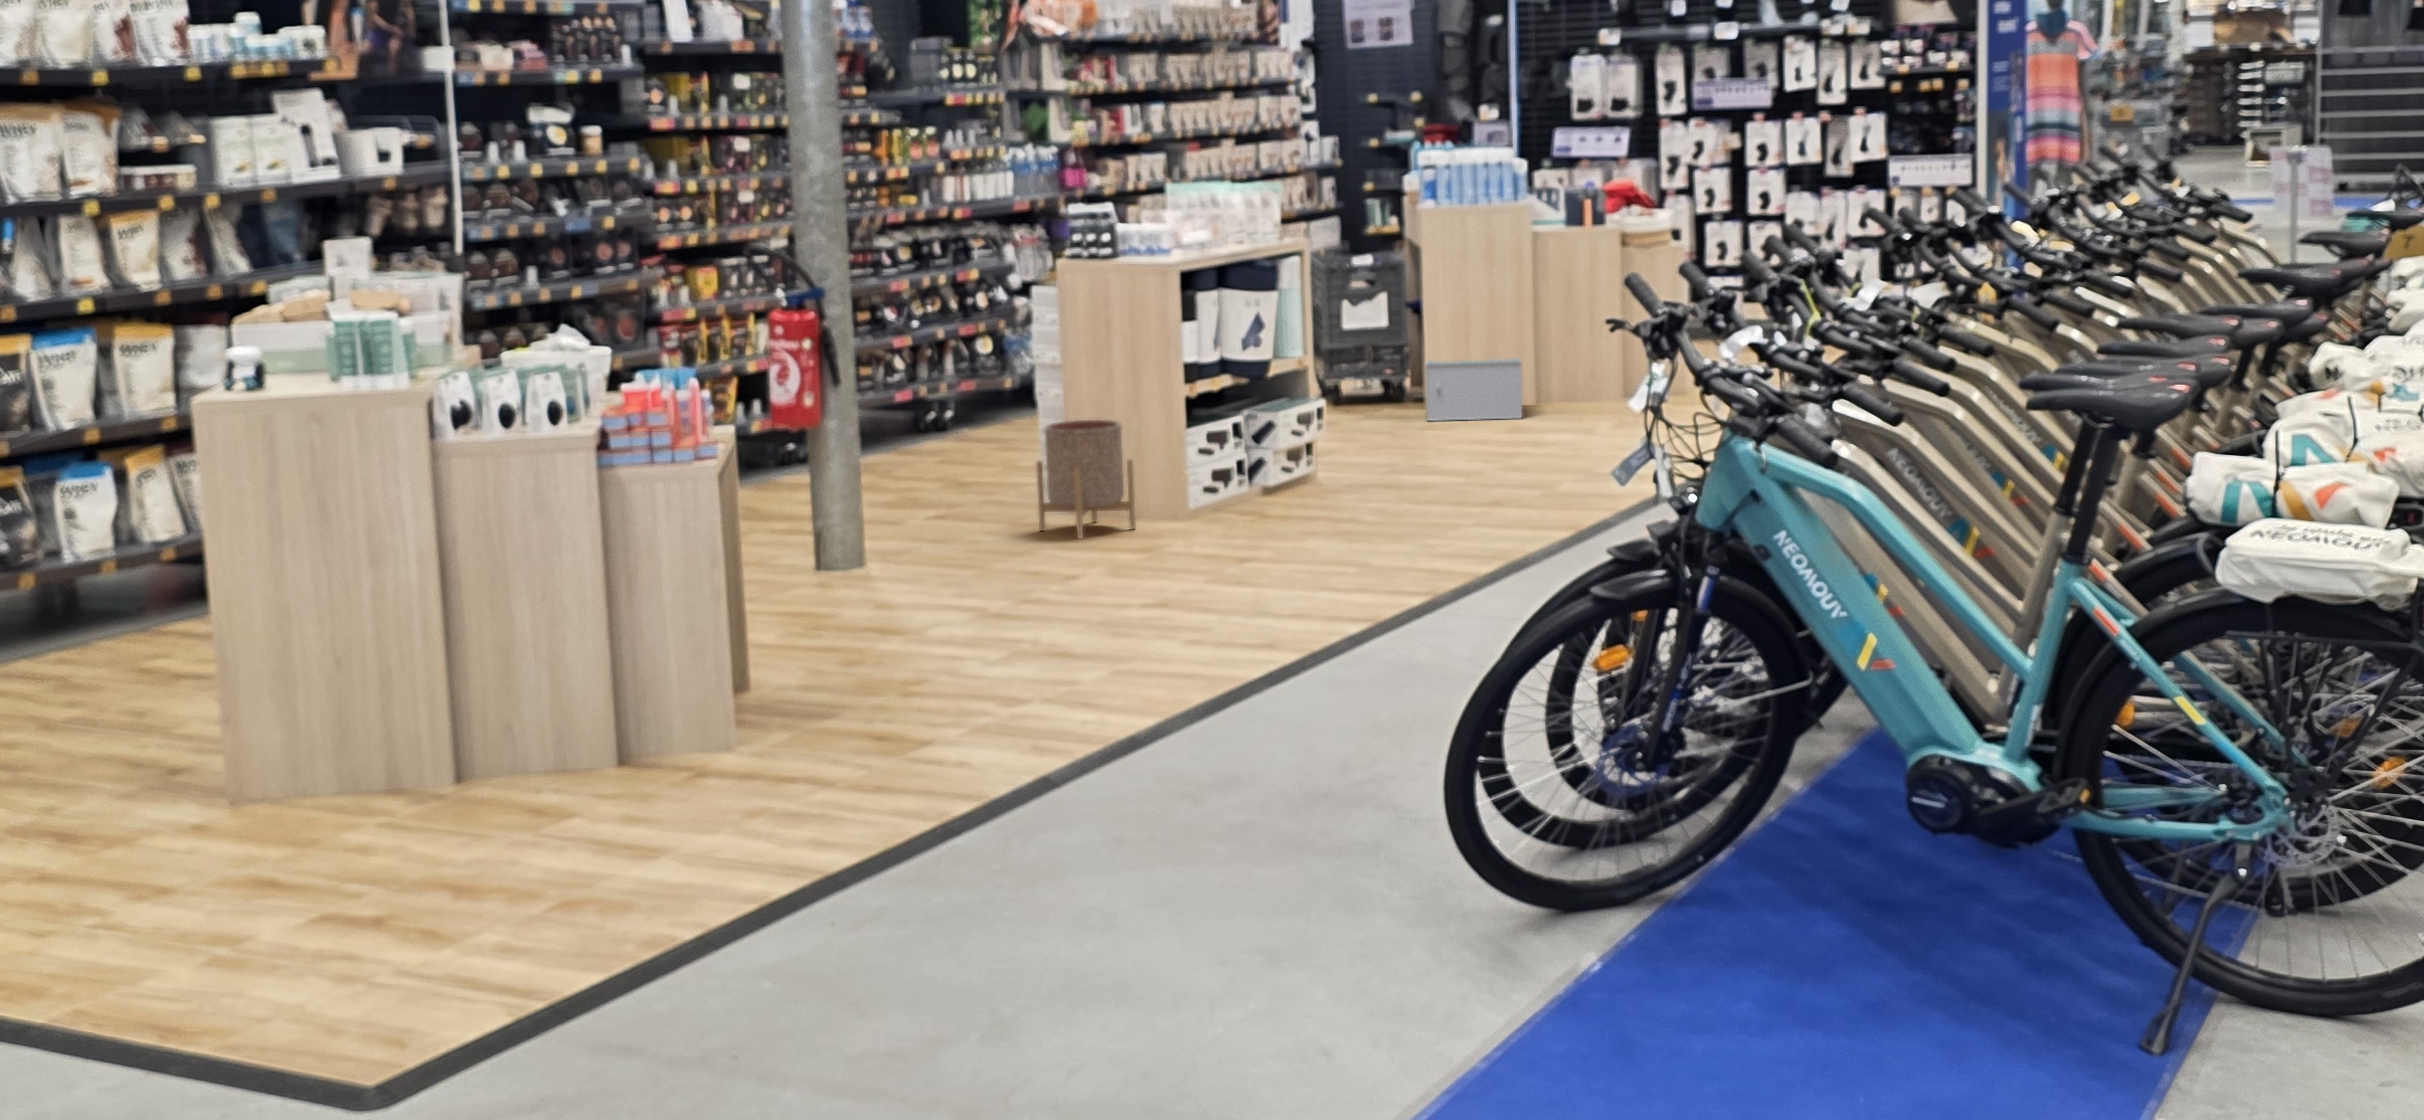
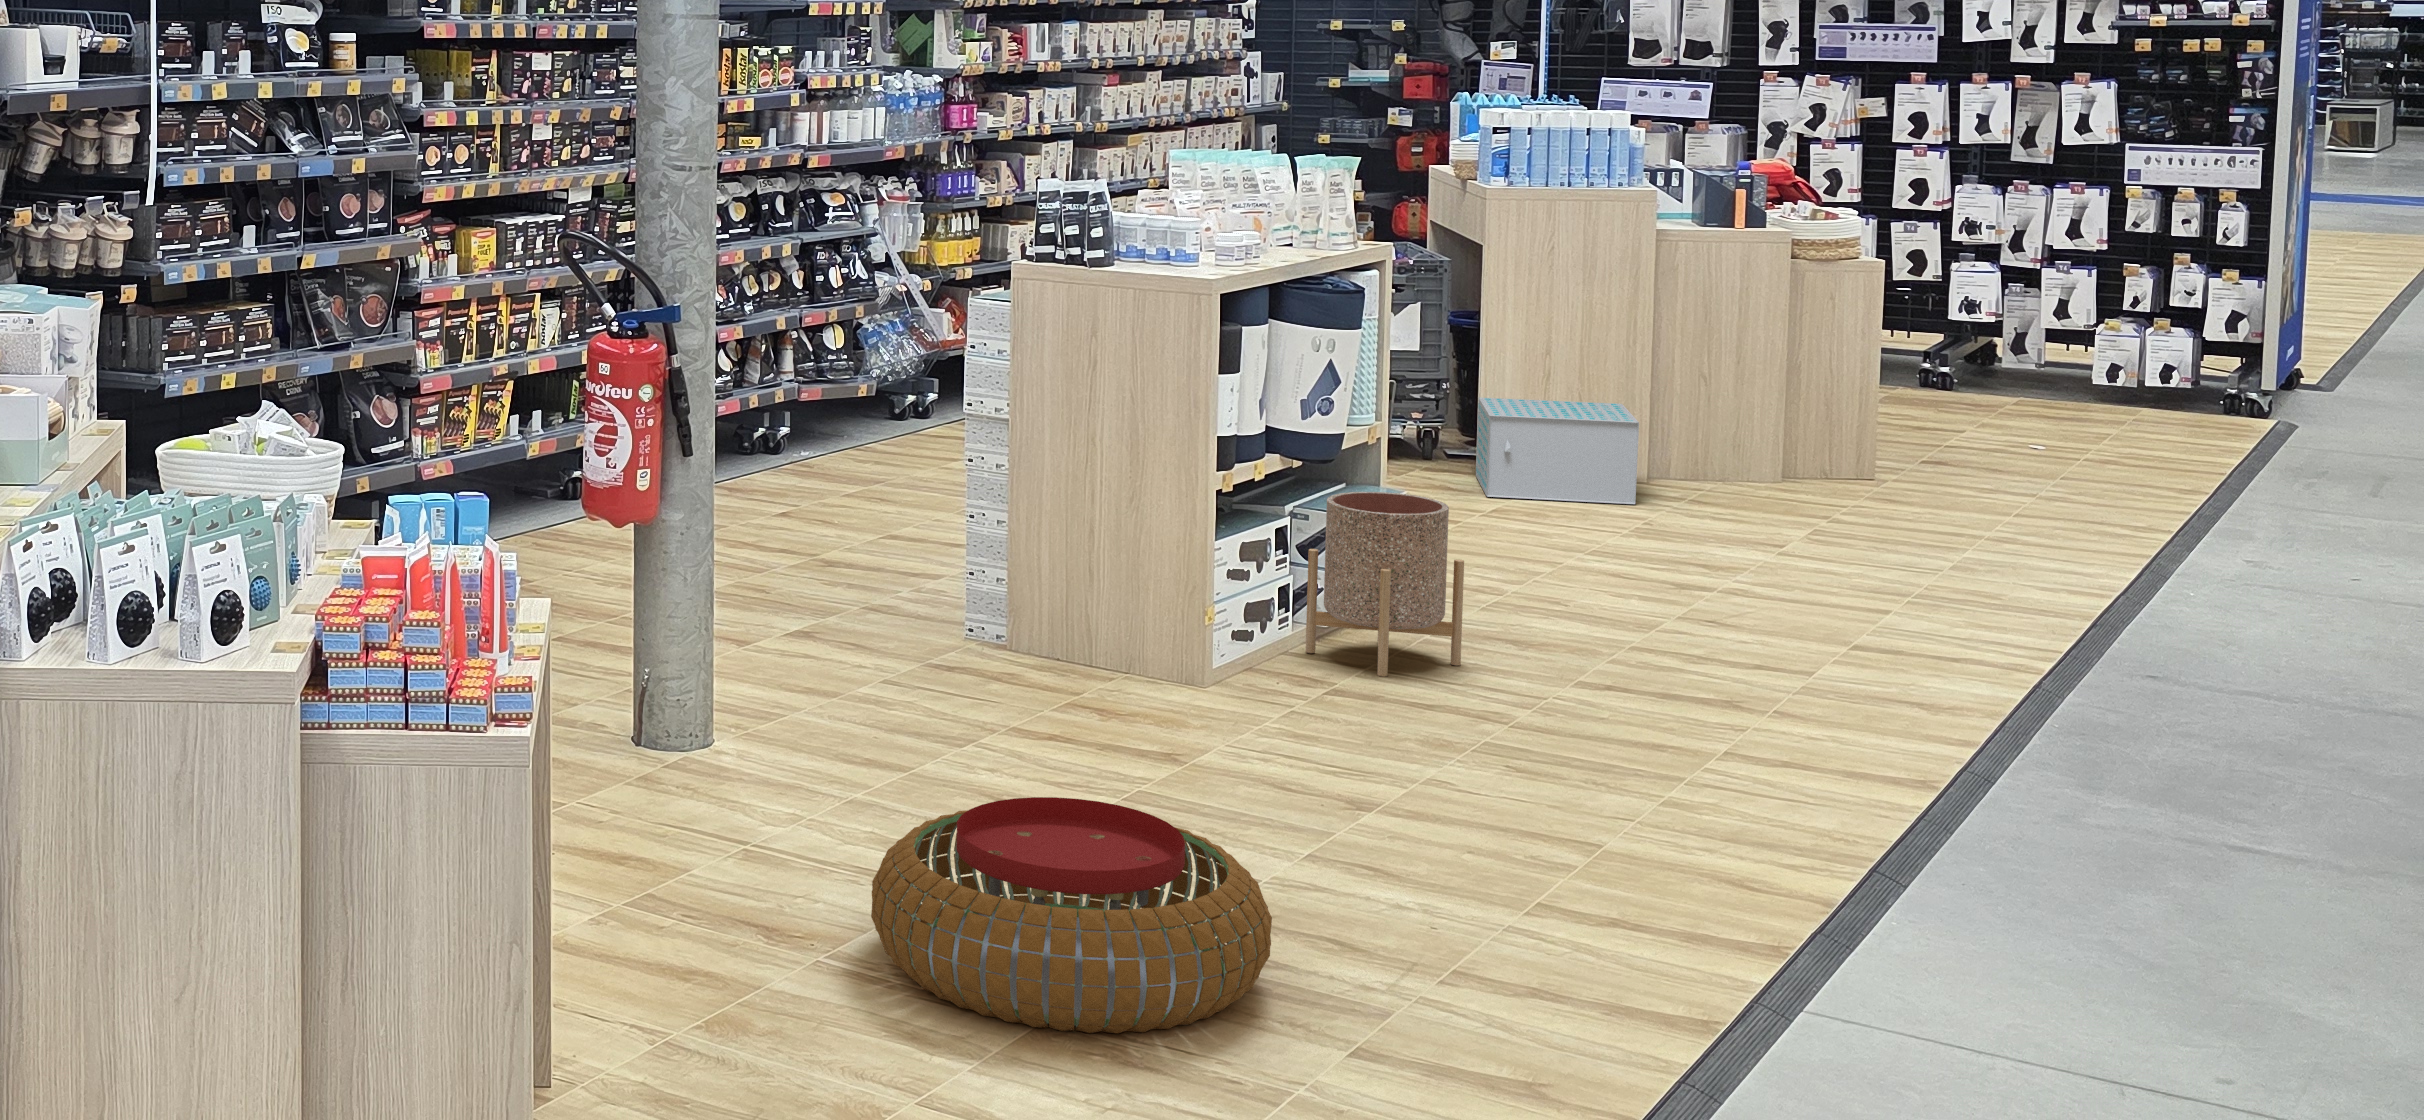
planter: present [1036,420,1136,538] -> present [1306,492,1464,677]
pouf: none [930,545,1150,654] -> present [871,797,1272,1034]

